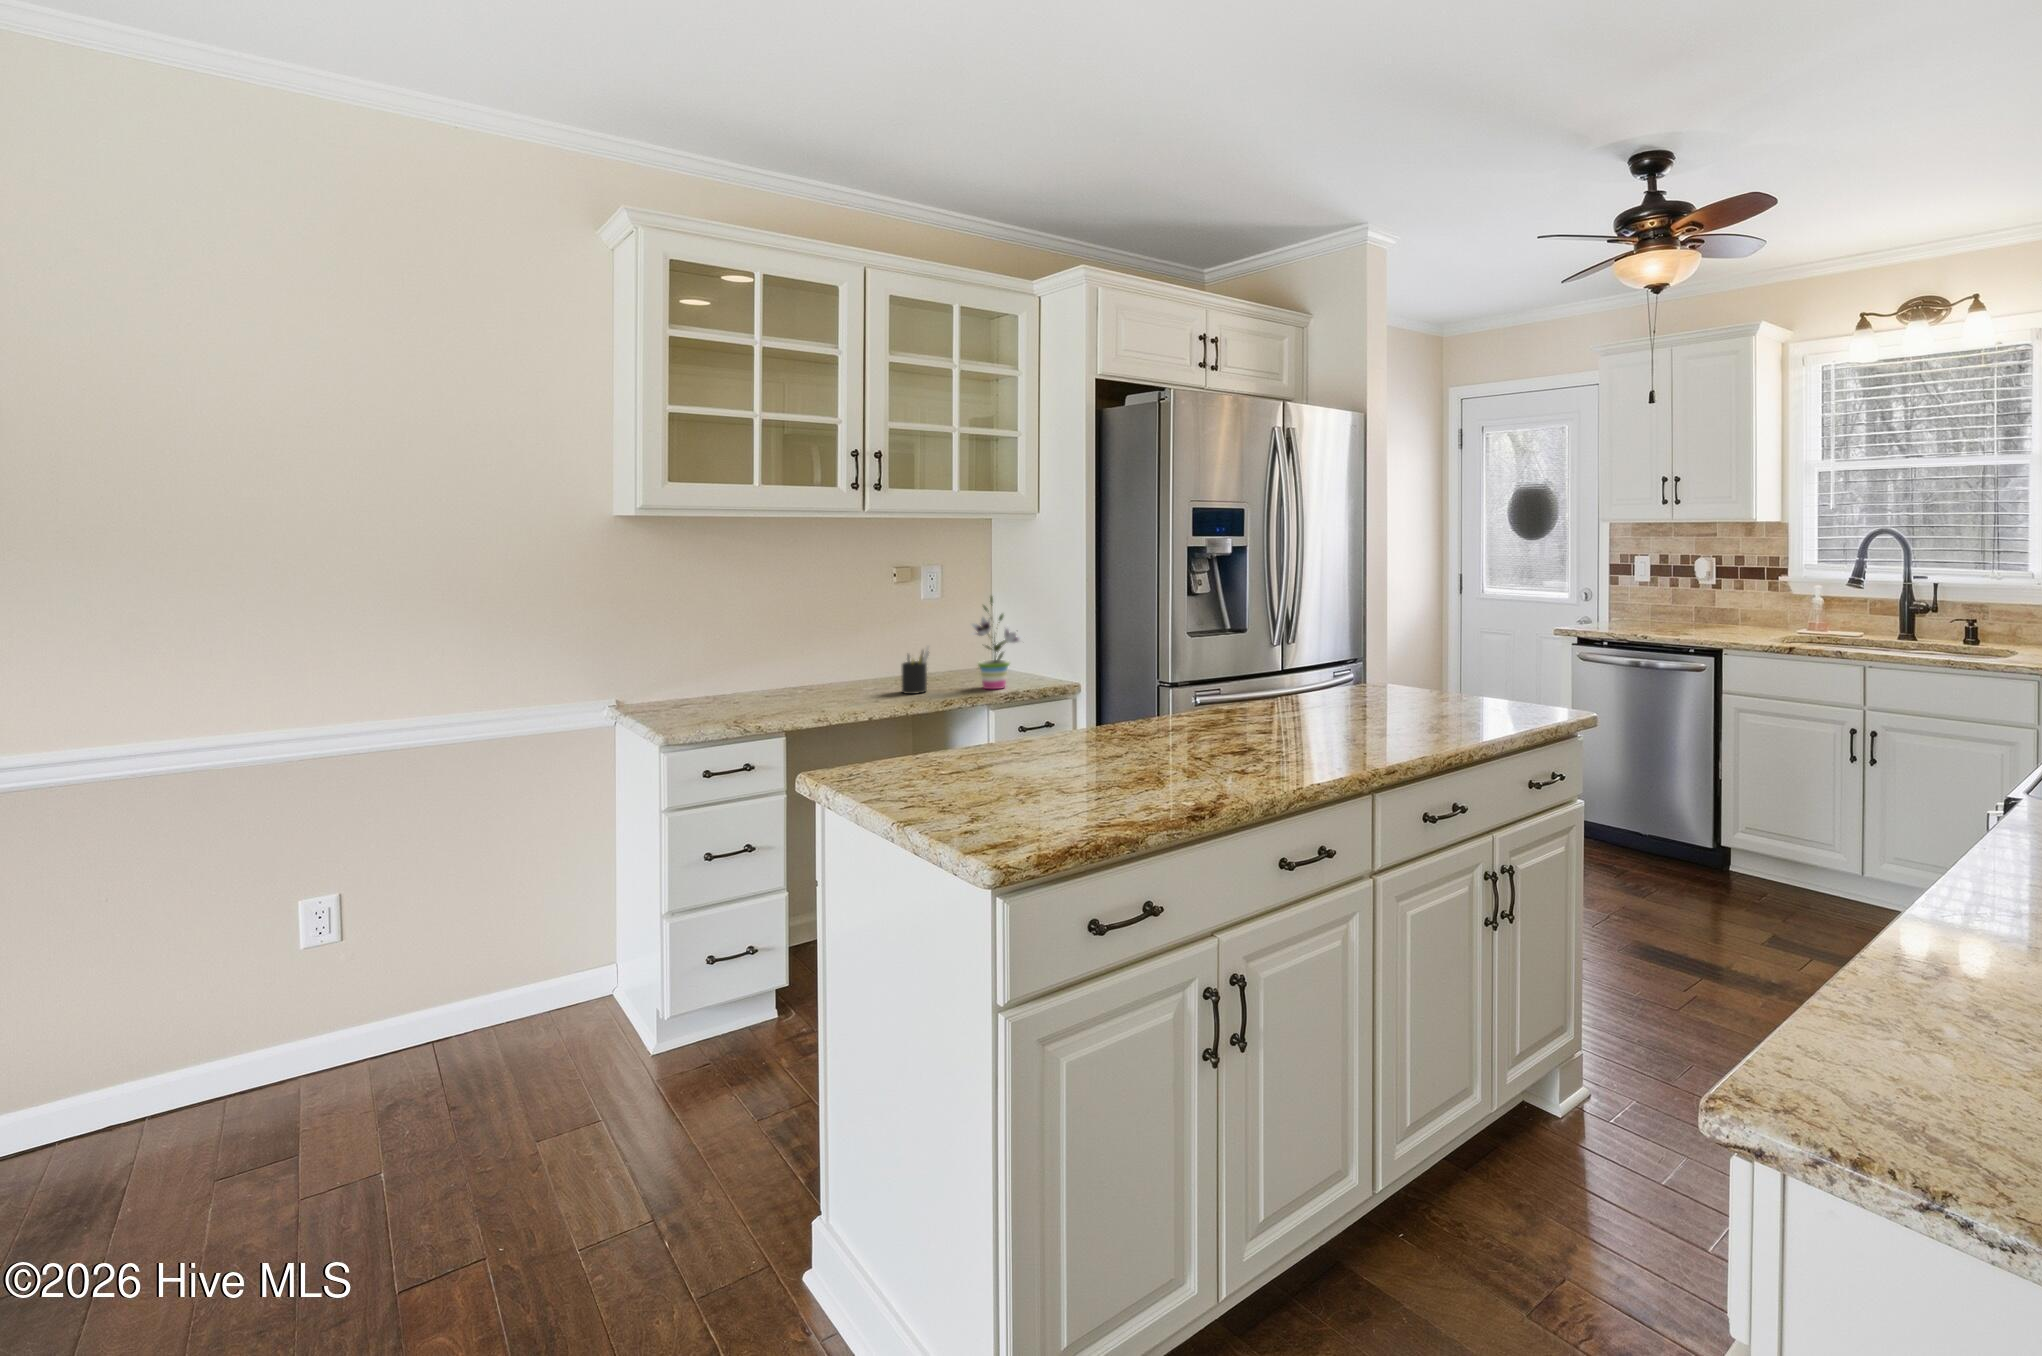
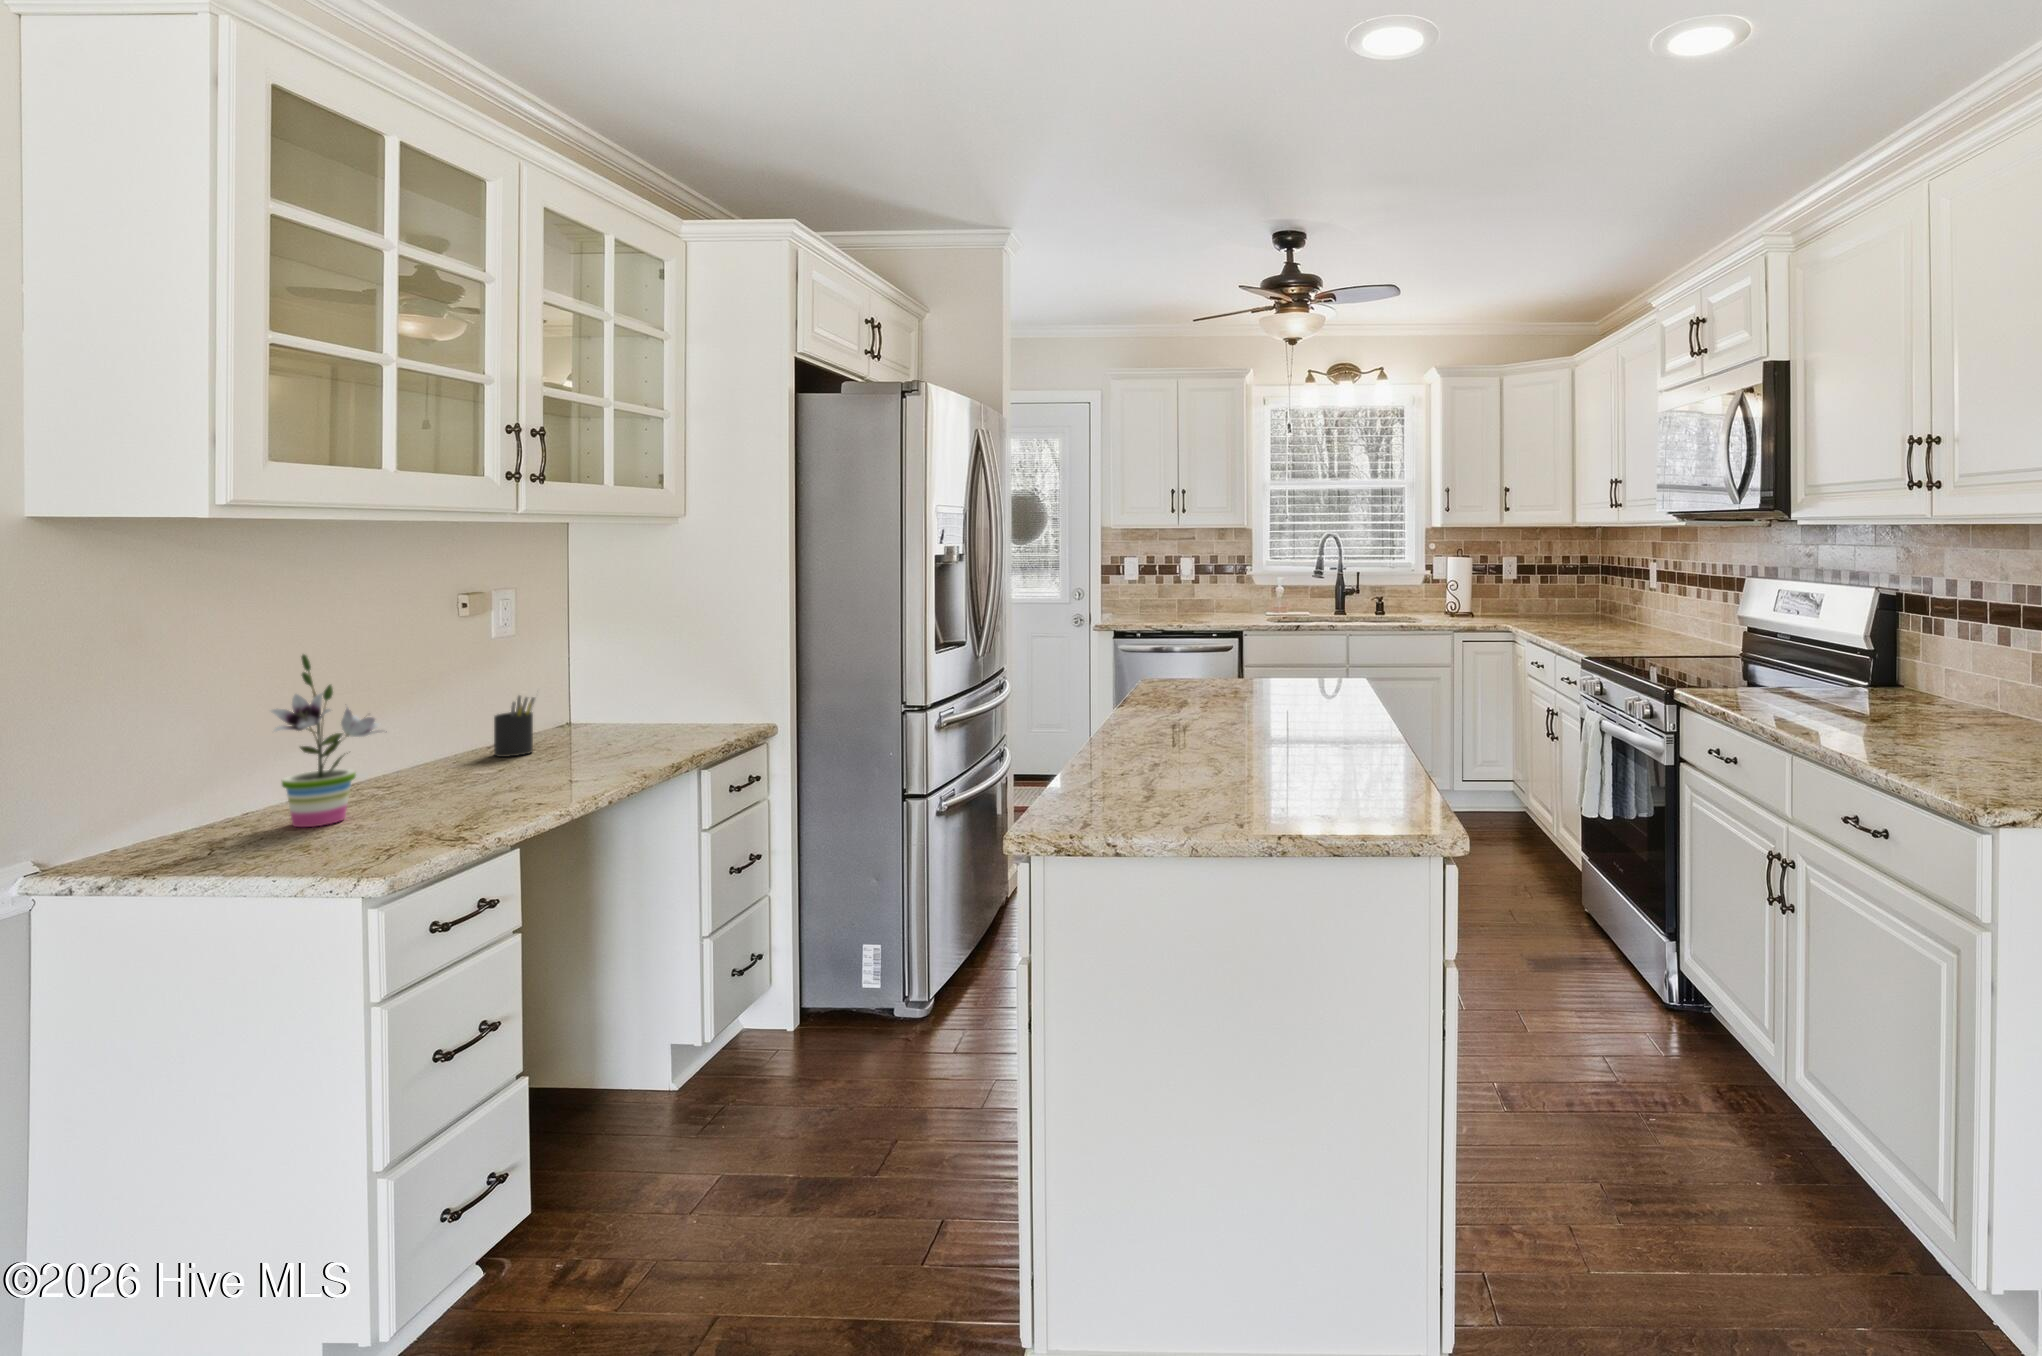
potted plant: present [972,597,1021,689] -> present [271,655,387,827]

